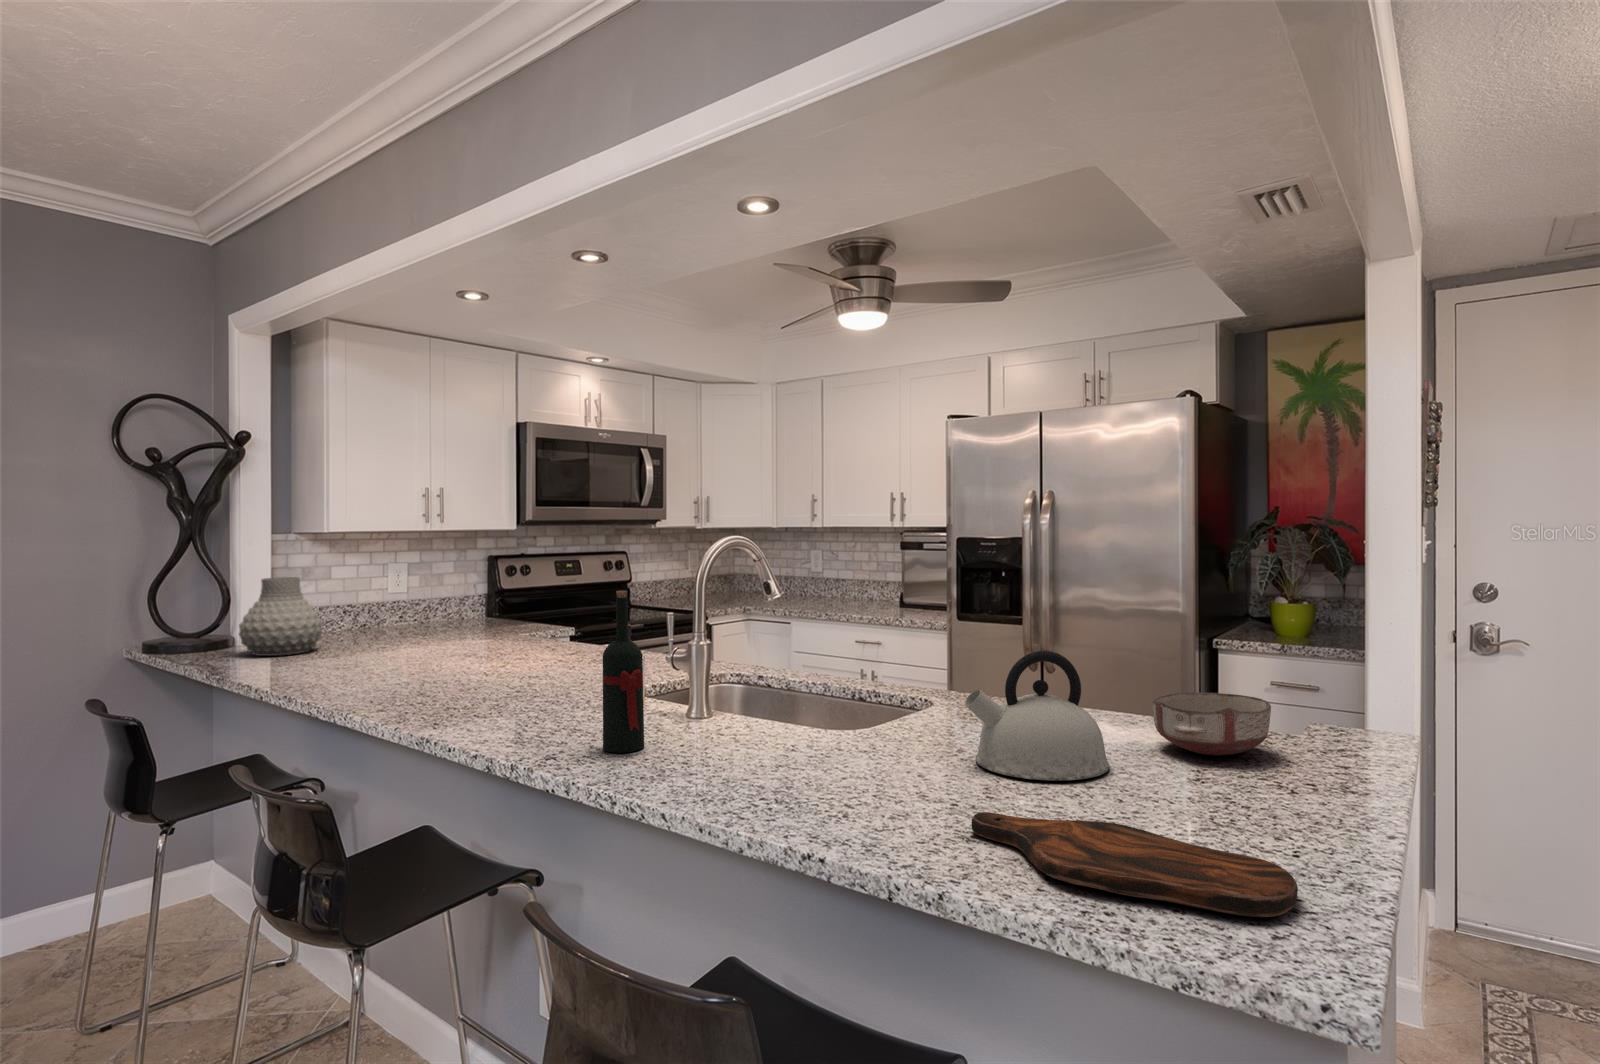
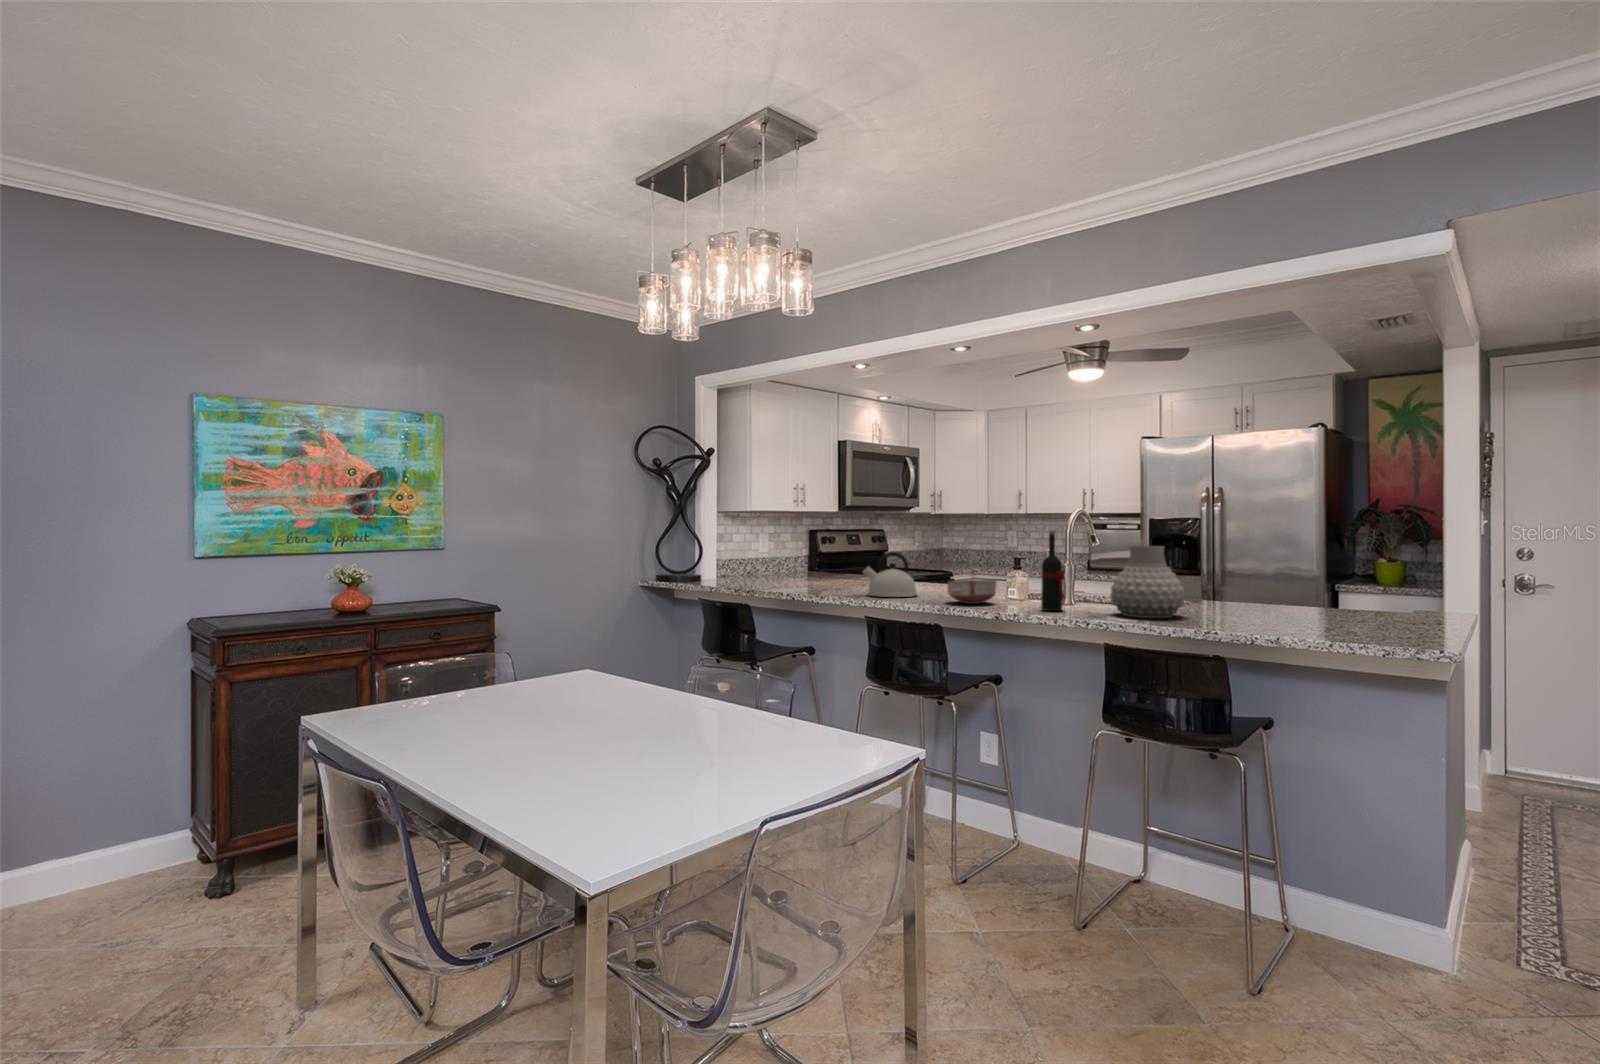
vase: present [239,577,323,656] -> present [1110,546,1184,618]
kettle: present [965,651,1110,781] -> present [863,552,917,597]
ceramic bowl: present [1152,692,1271,755] -> present [948,580,997,604]
cutting board: present [971,812,1298,917] -> none [1272,621,1433,642]

